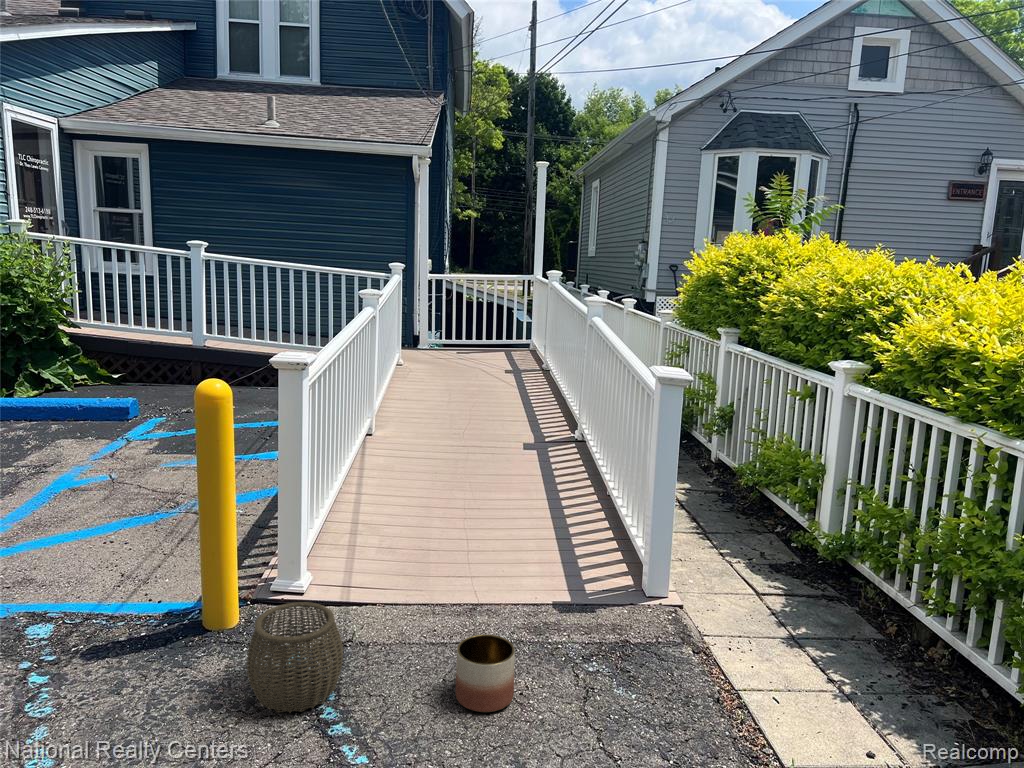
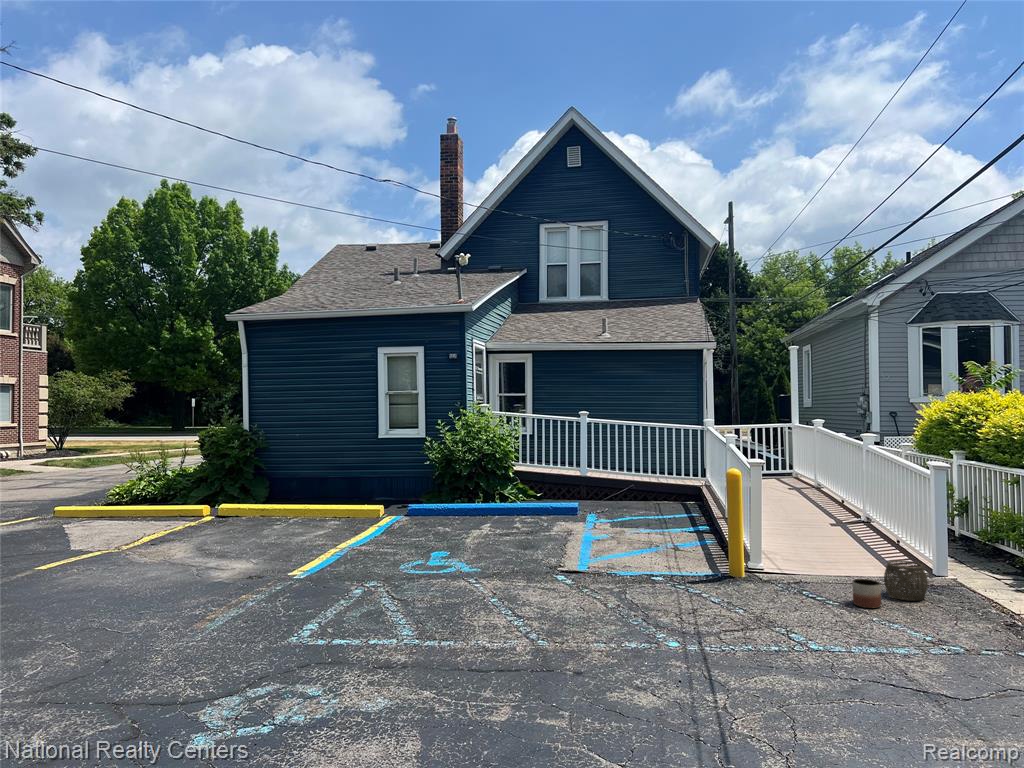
woven basket: present [247,602,343,713] -> present [884,560,928,601]

